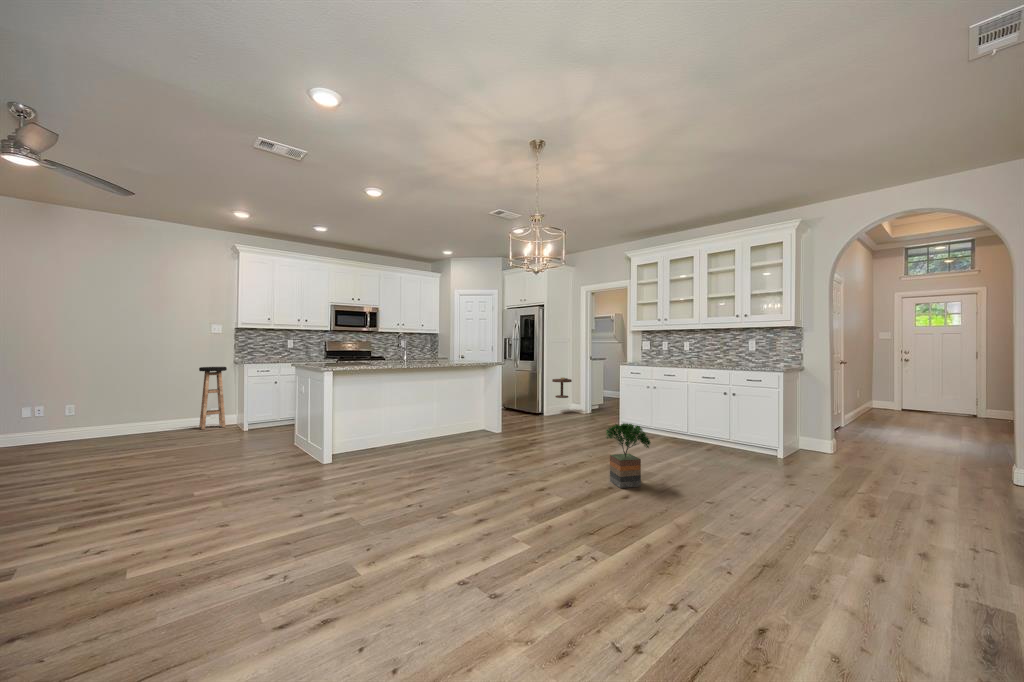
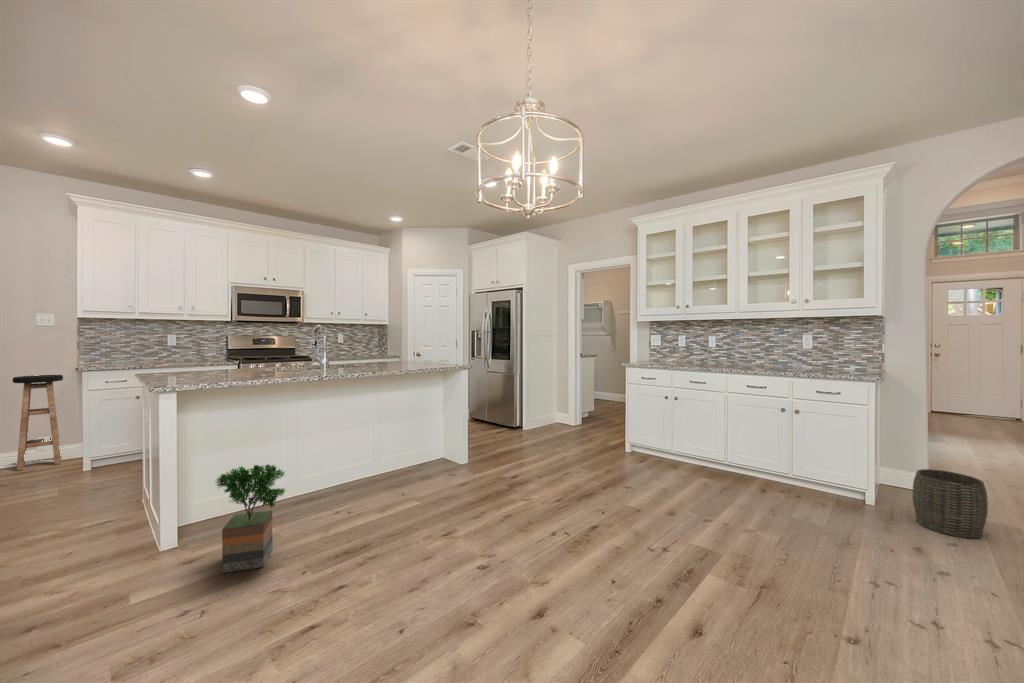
side table: present [552,378,572,398] -> none [533,381,558,428]
potted tree: present [606,424,651,488] -> present [216,464,286,573]
woven basket: none [802,431,844,473] -> present [913,469,988,538]

